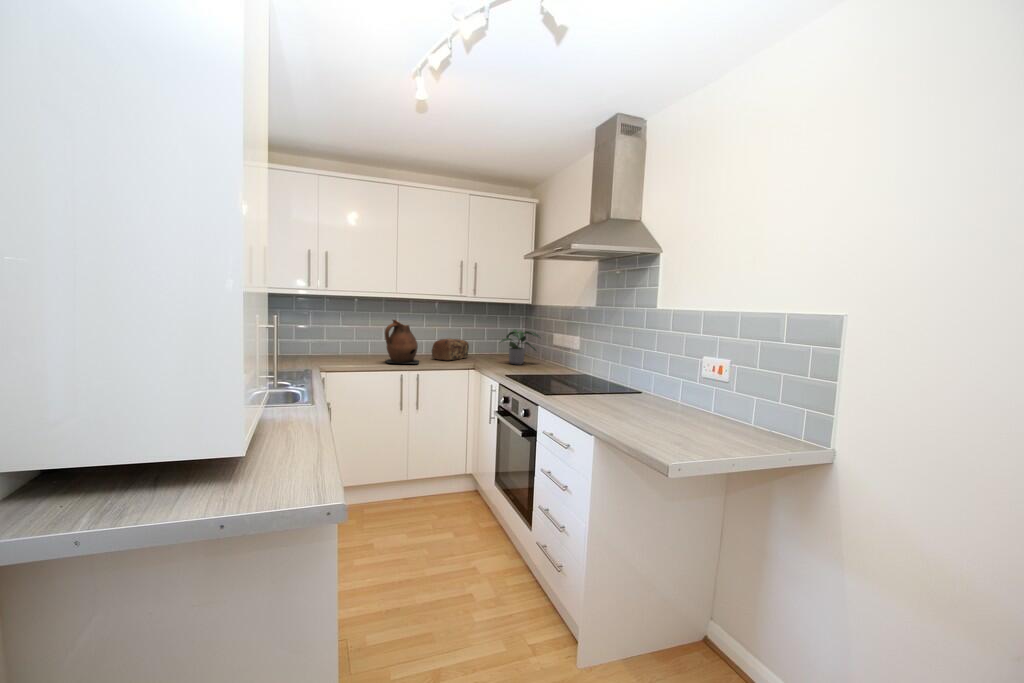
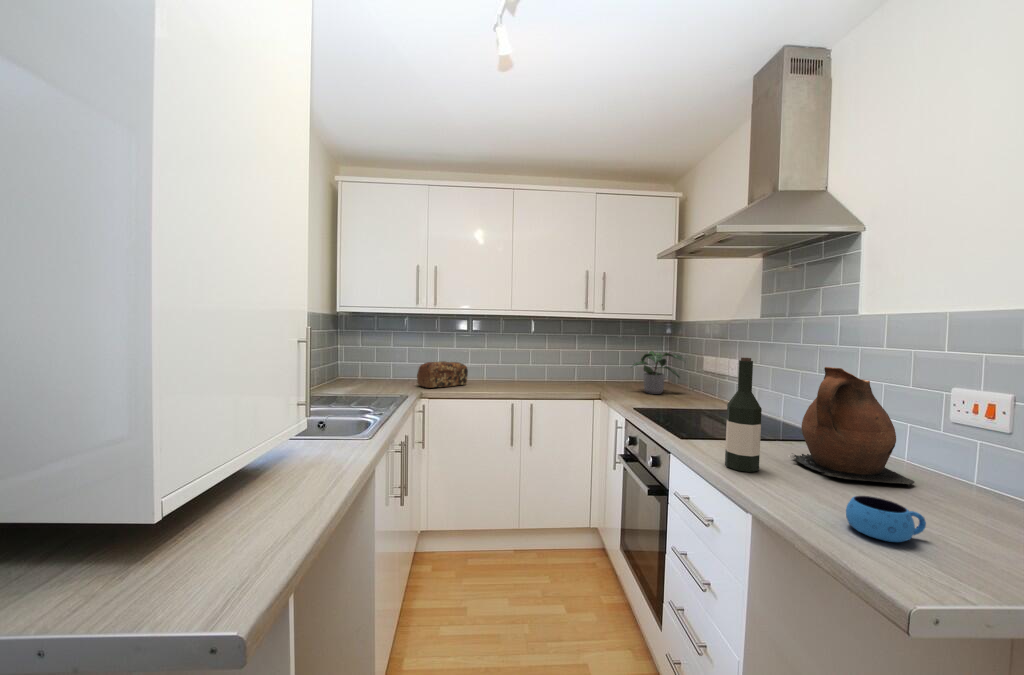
ceramic pitcher: present [385,320,419,364] -> present [793,367,914,486]
wine bottle: none [578,335,601,410] -> present [725,357,762,472]
bread loaf: present [432,338,469,361] -> present [417,361,468,388]
mug: none [644,413,678,434] -> present [846,496,926,542]

